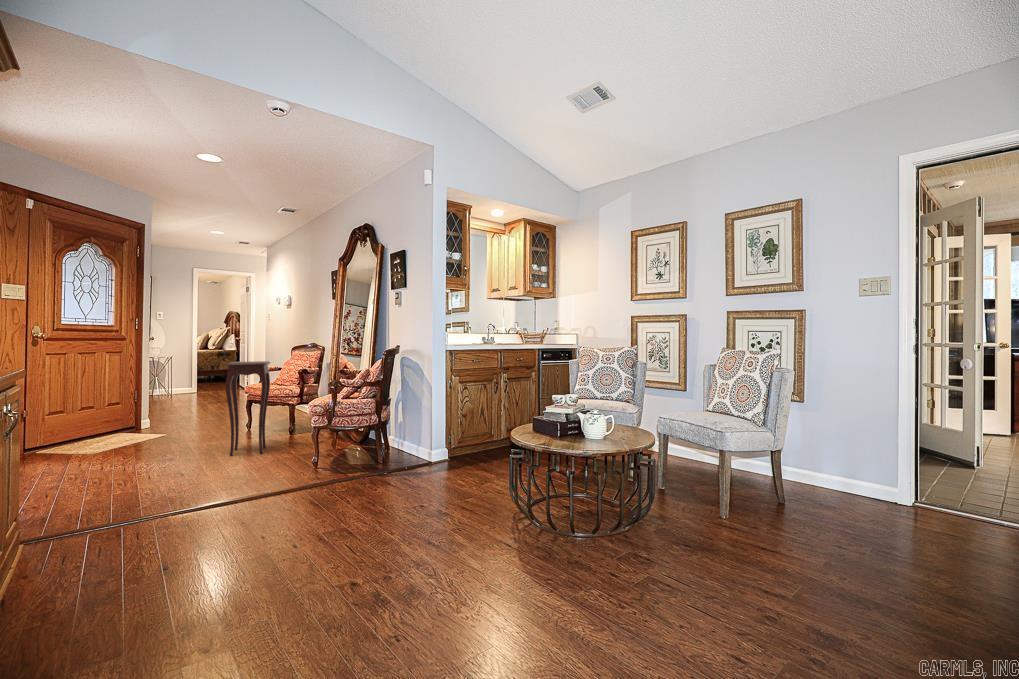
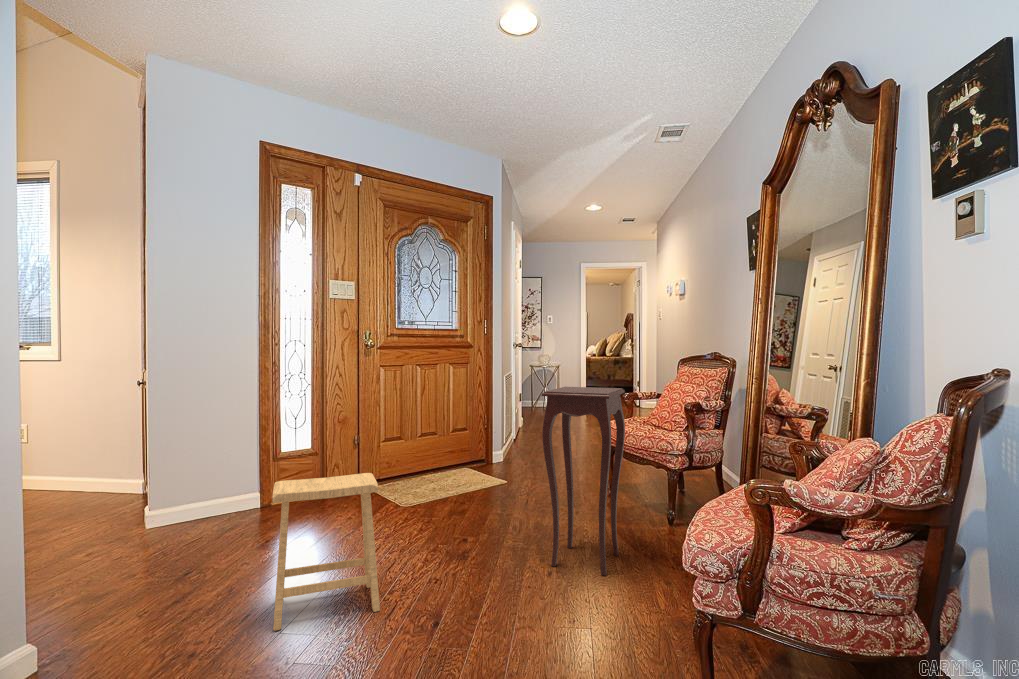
footstool: none [53,412,138,497] -> present [272,473,380,631]

